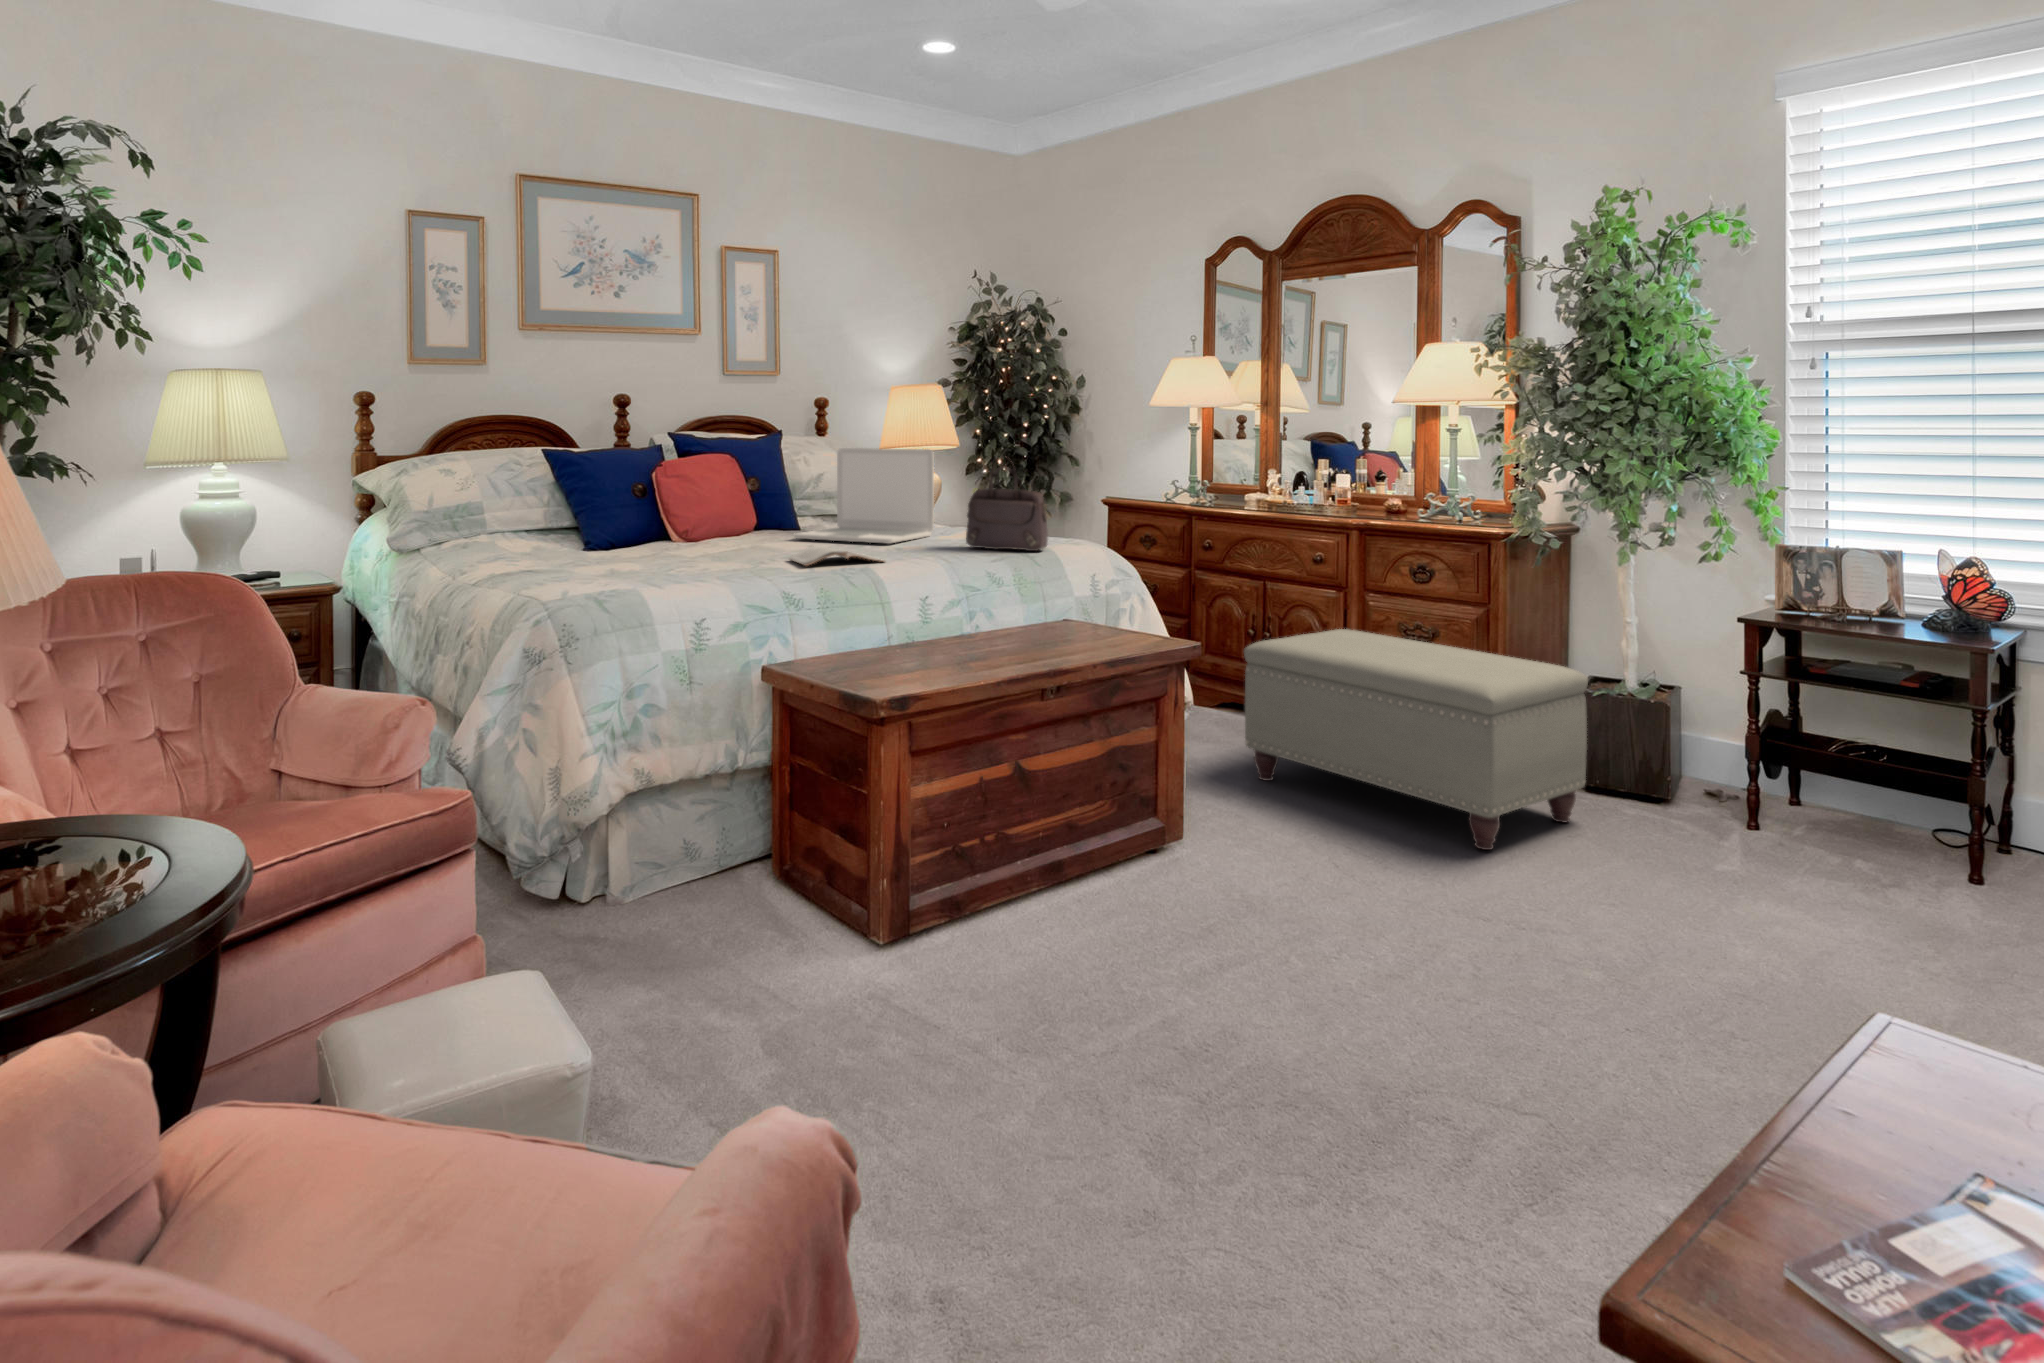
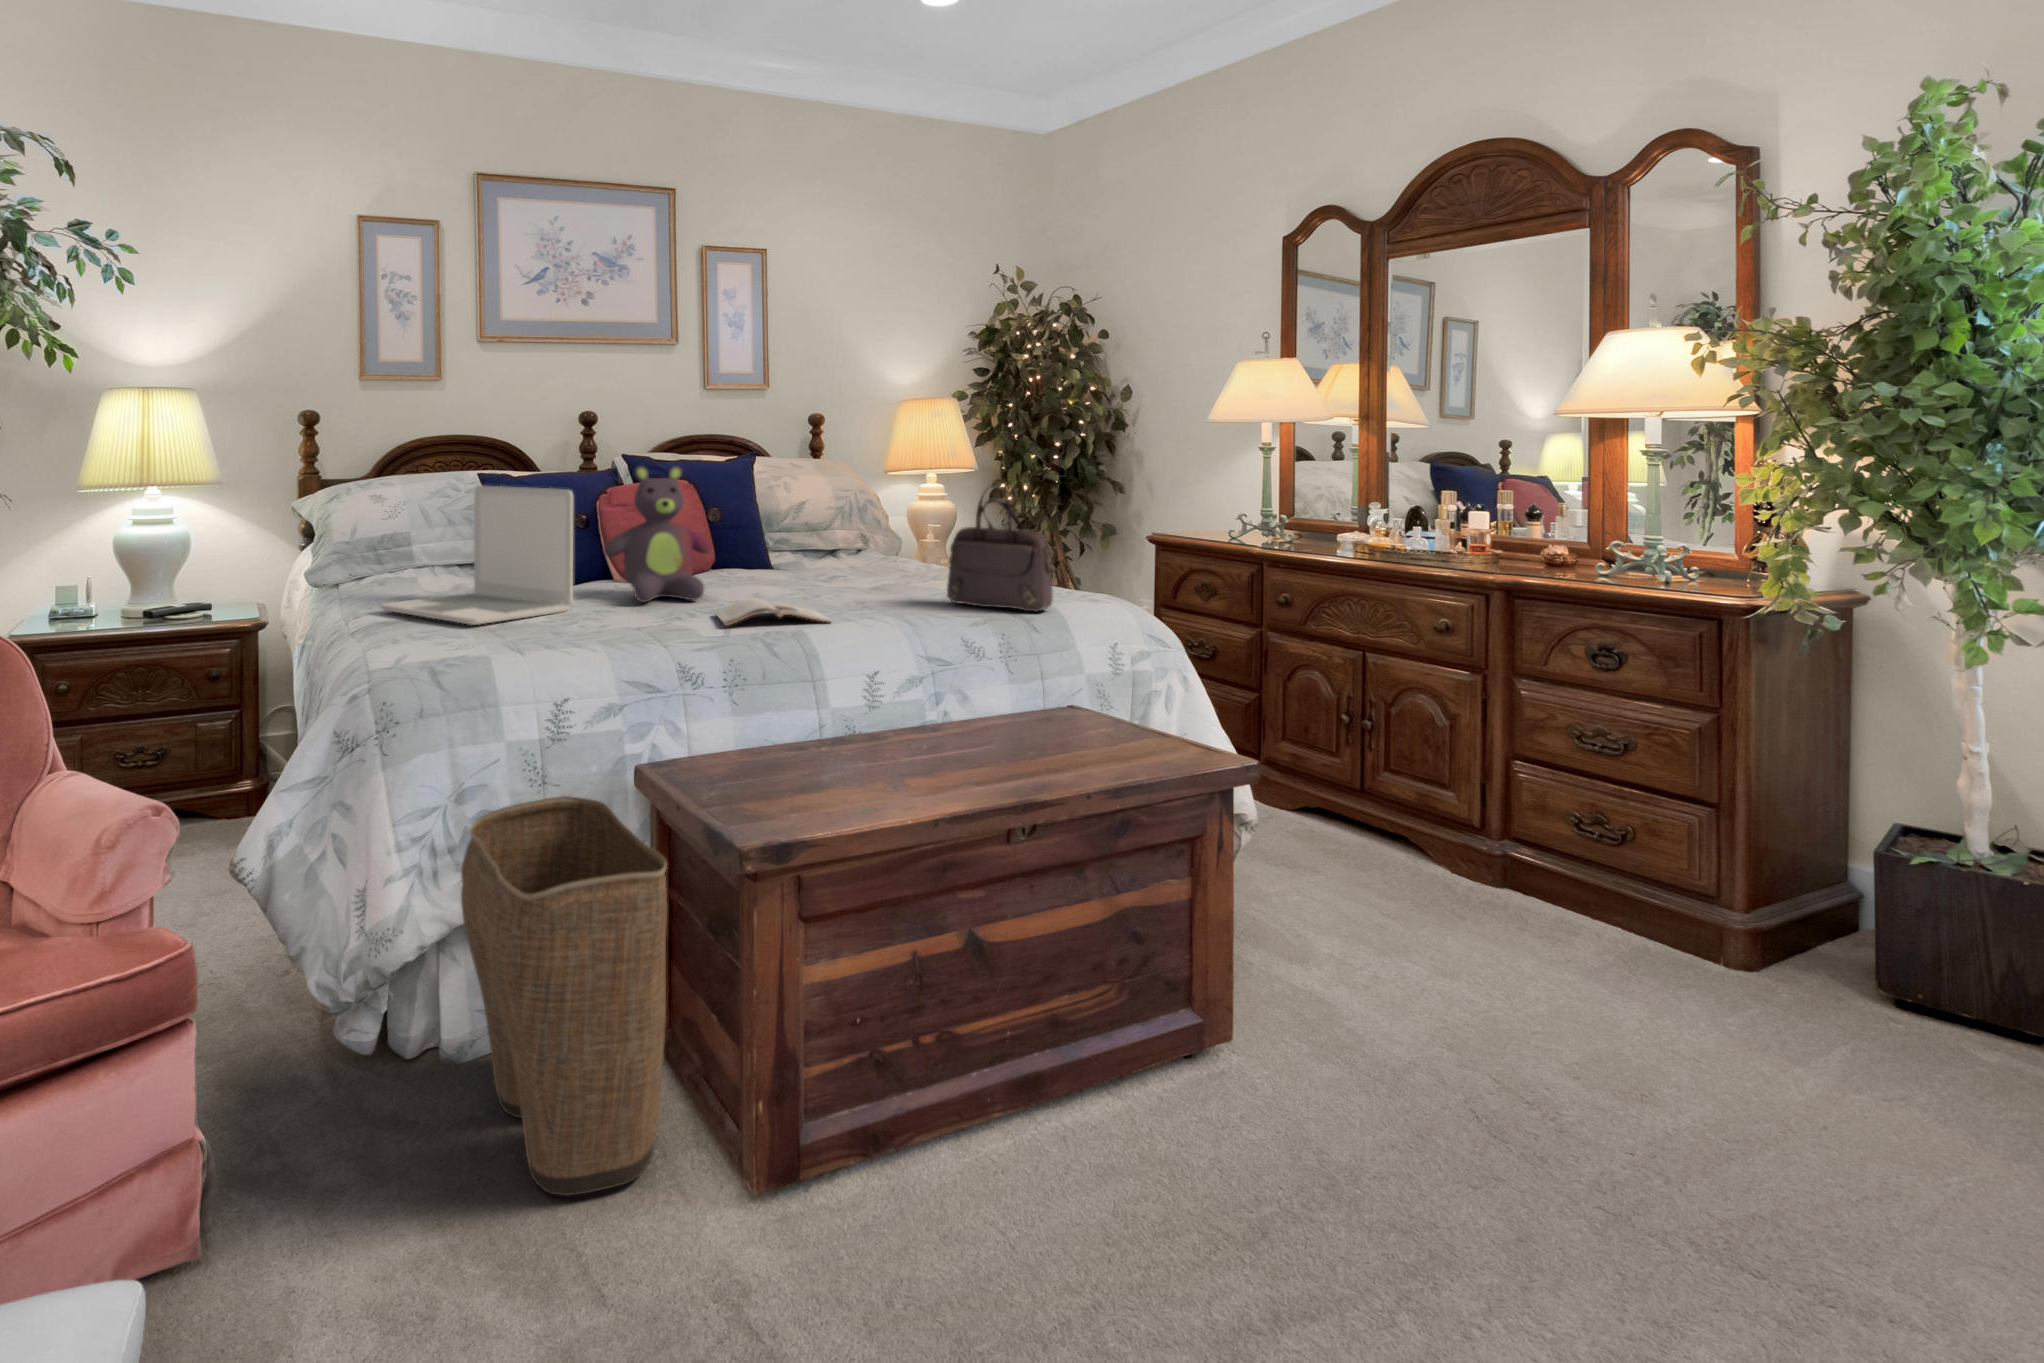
stuffed bear: none [683,442,770,554] -> present [604,466,711,602]
laptop: present [794,448,934,544] -> present [380,486,573,625]
ottoman: present [1244,629,1588,850] -> none [1332,729,1917,1121]
laundry basket: none [639,691,811,953] -> present [461,796,667,1196]

